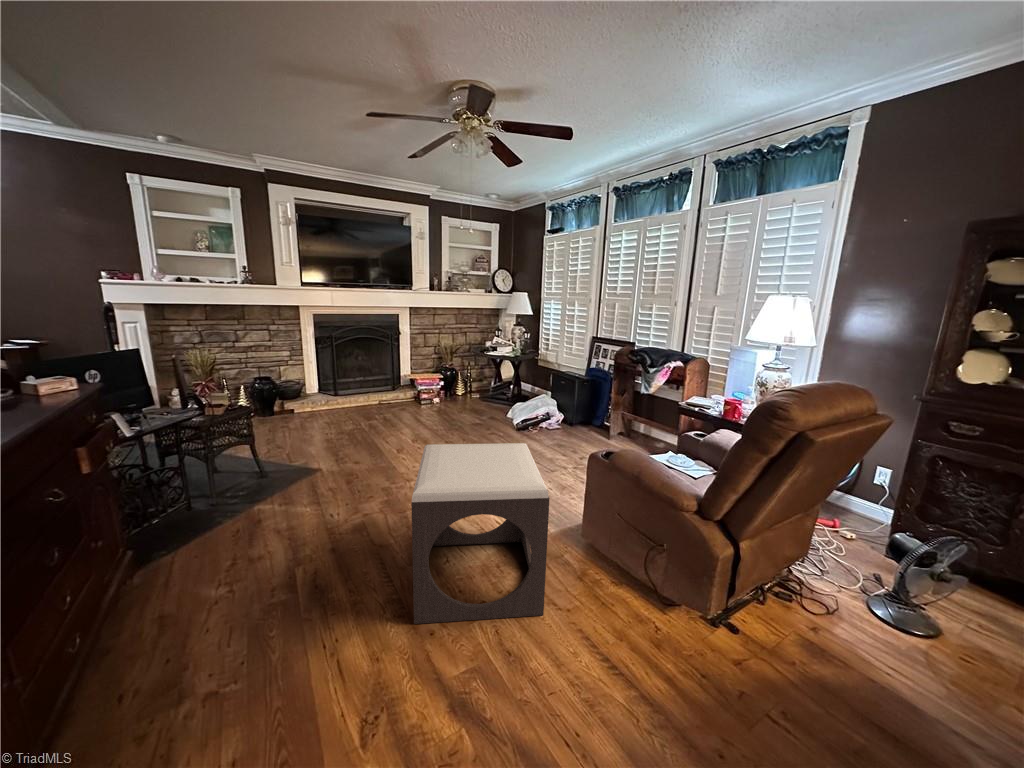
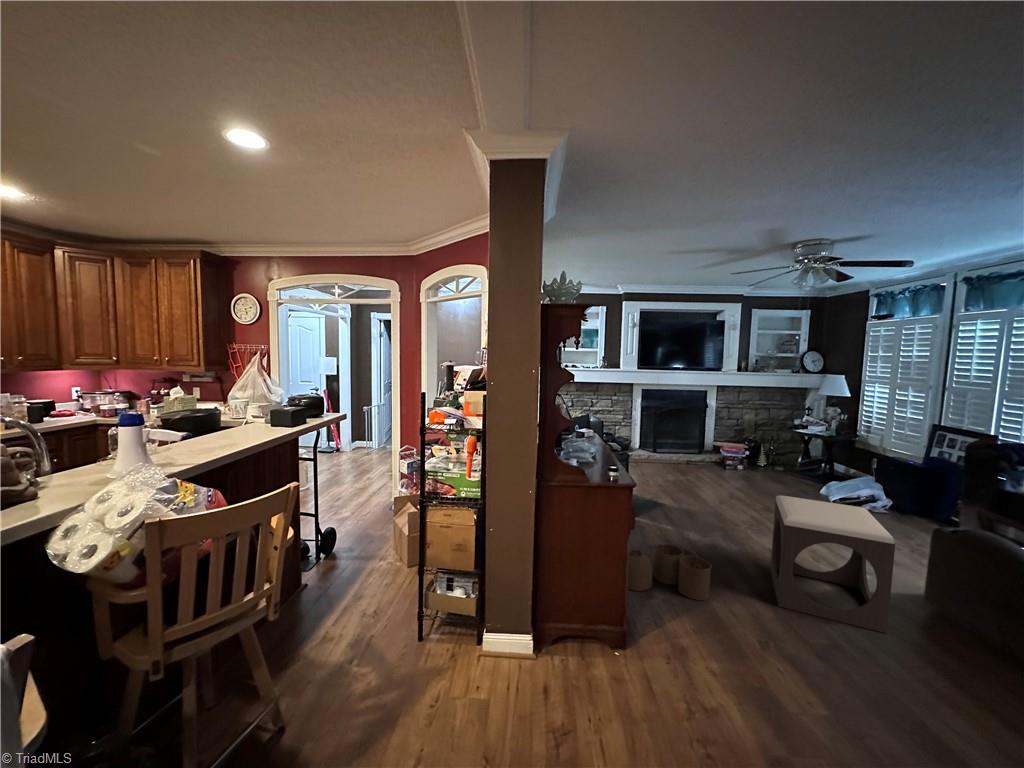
woven basket: none [96,553,307,712] -> present [626,544,712,600]

